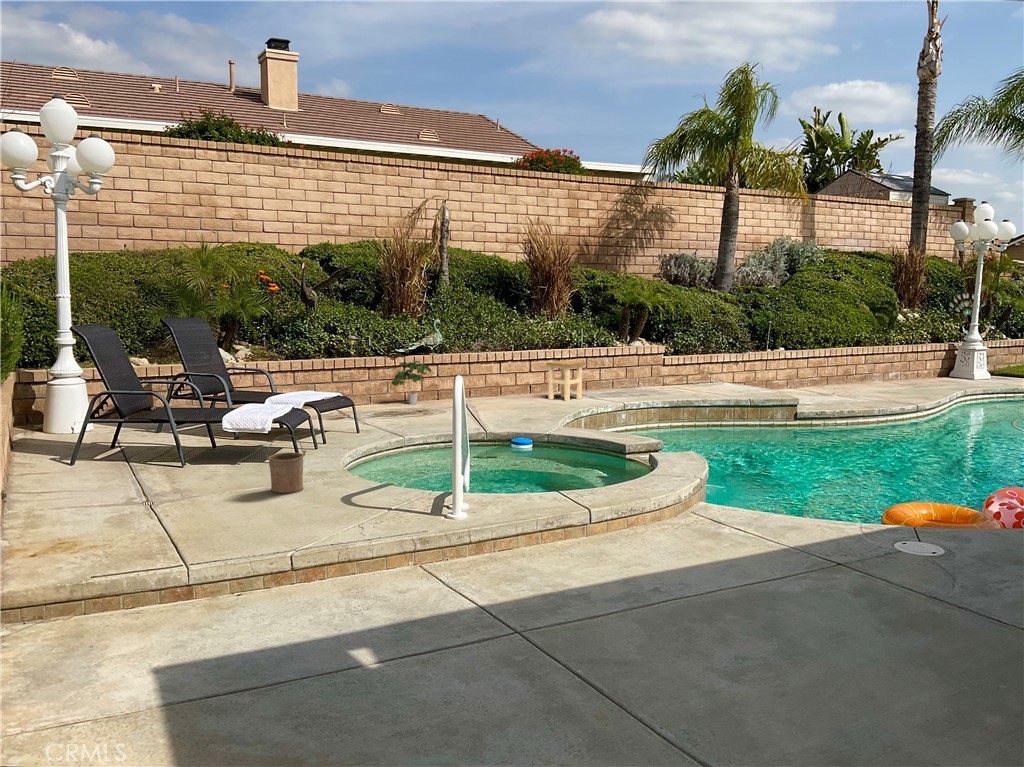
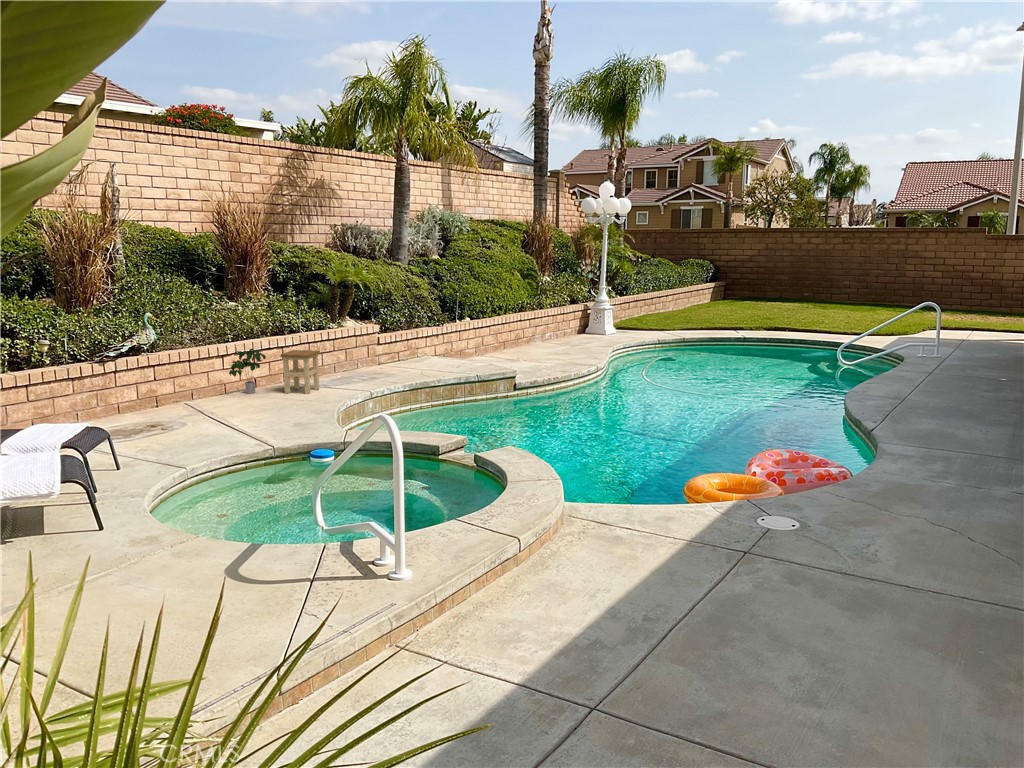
potted plant: present [392,361,431,404] -> present [229,349,266,394]
bucket: present [265,435,306,493] -> none [133,508,182,583]

